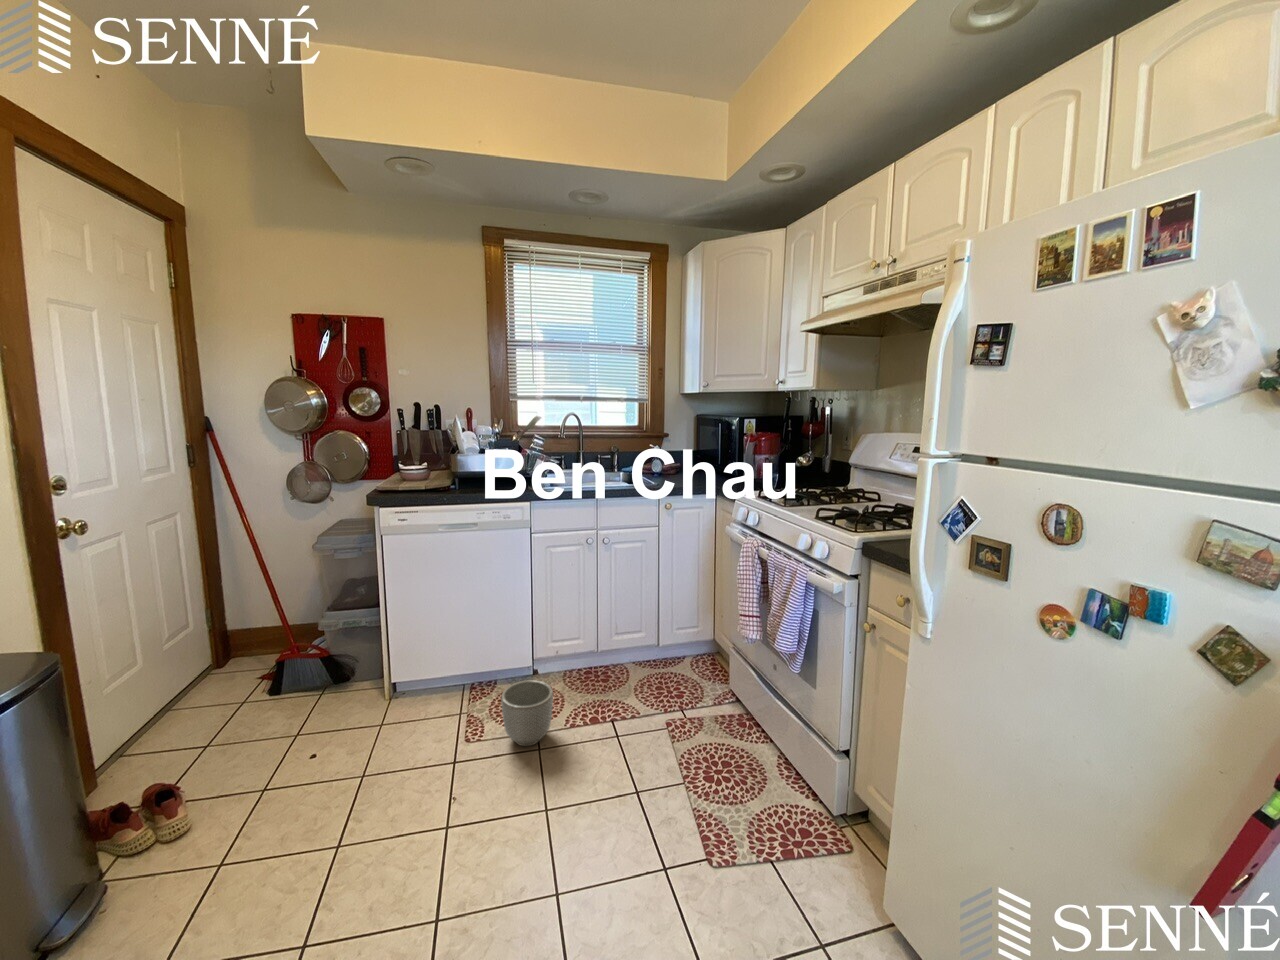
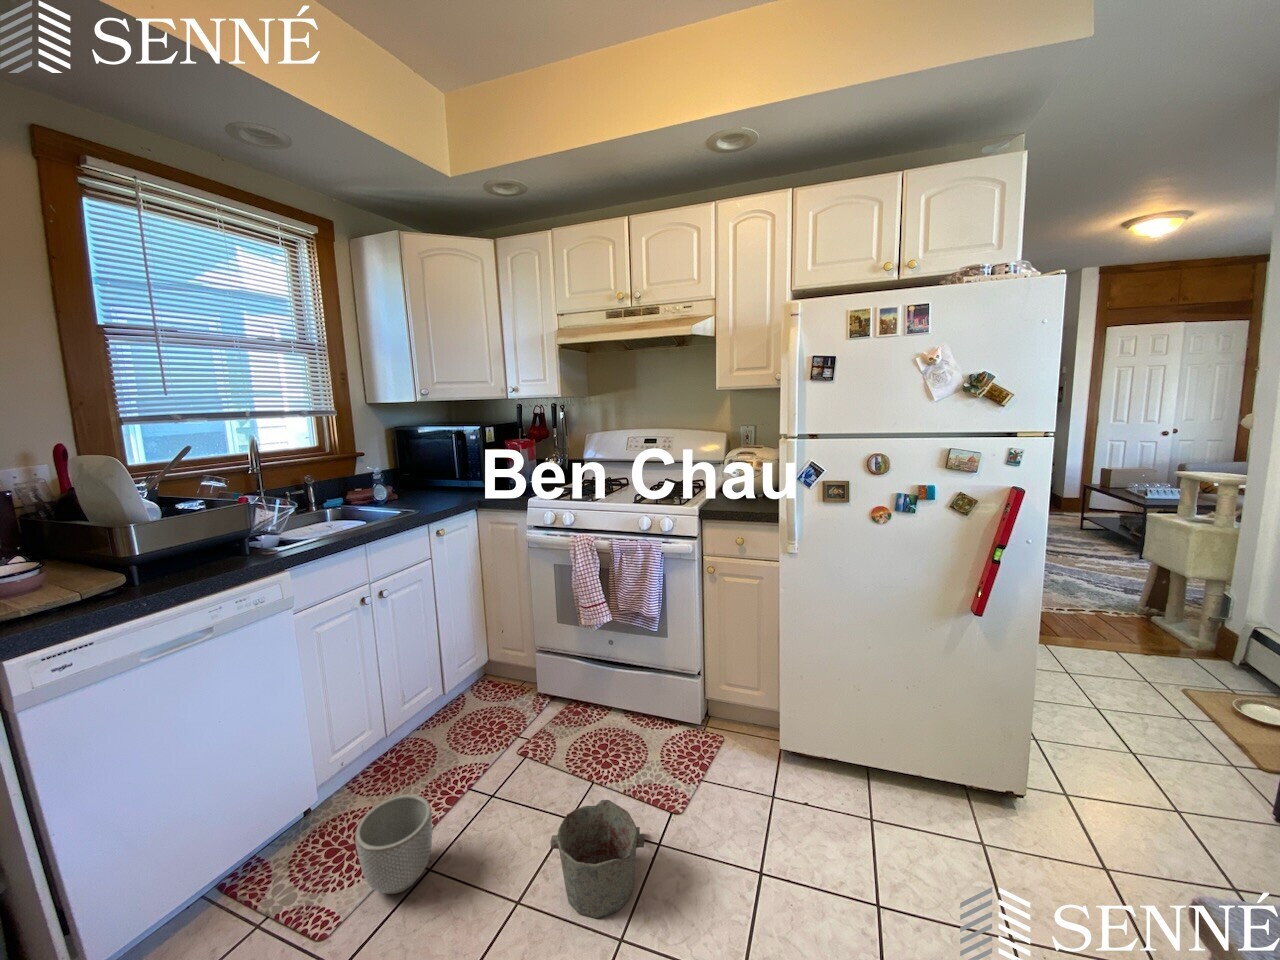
bucket: none [557,767,663,872] -> present [551,800,645,918]

